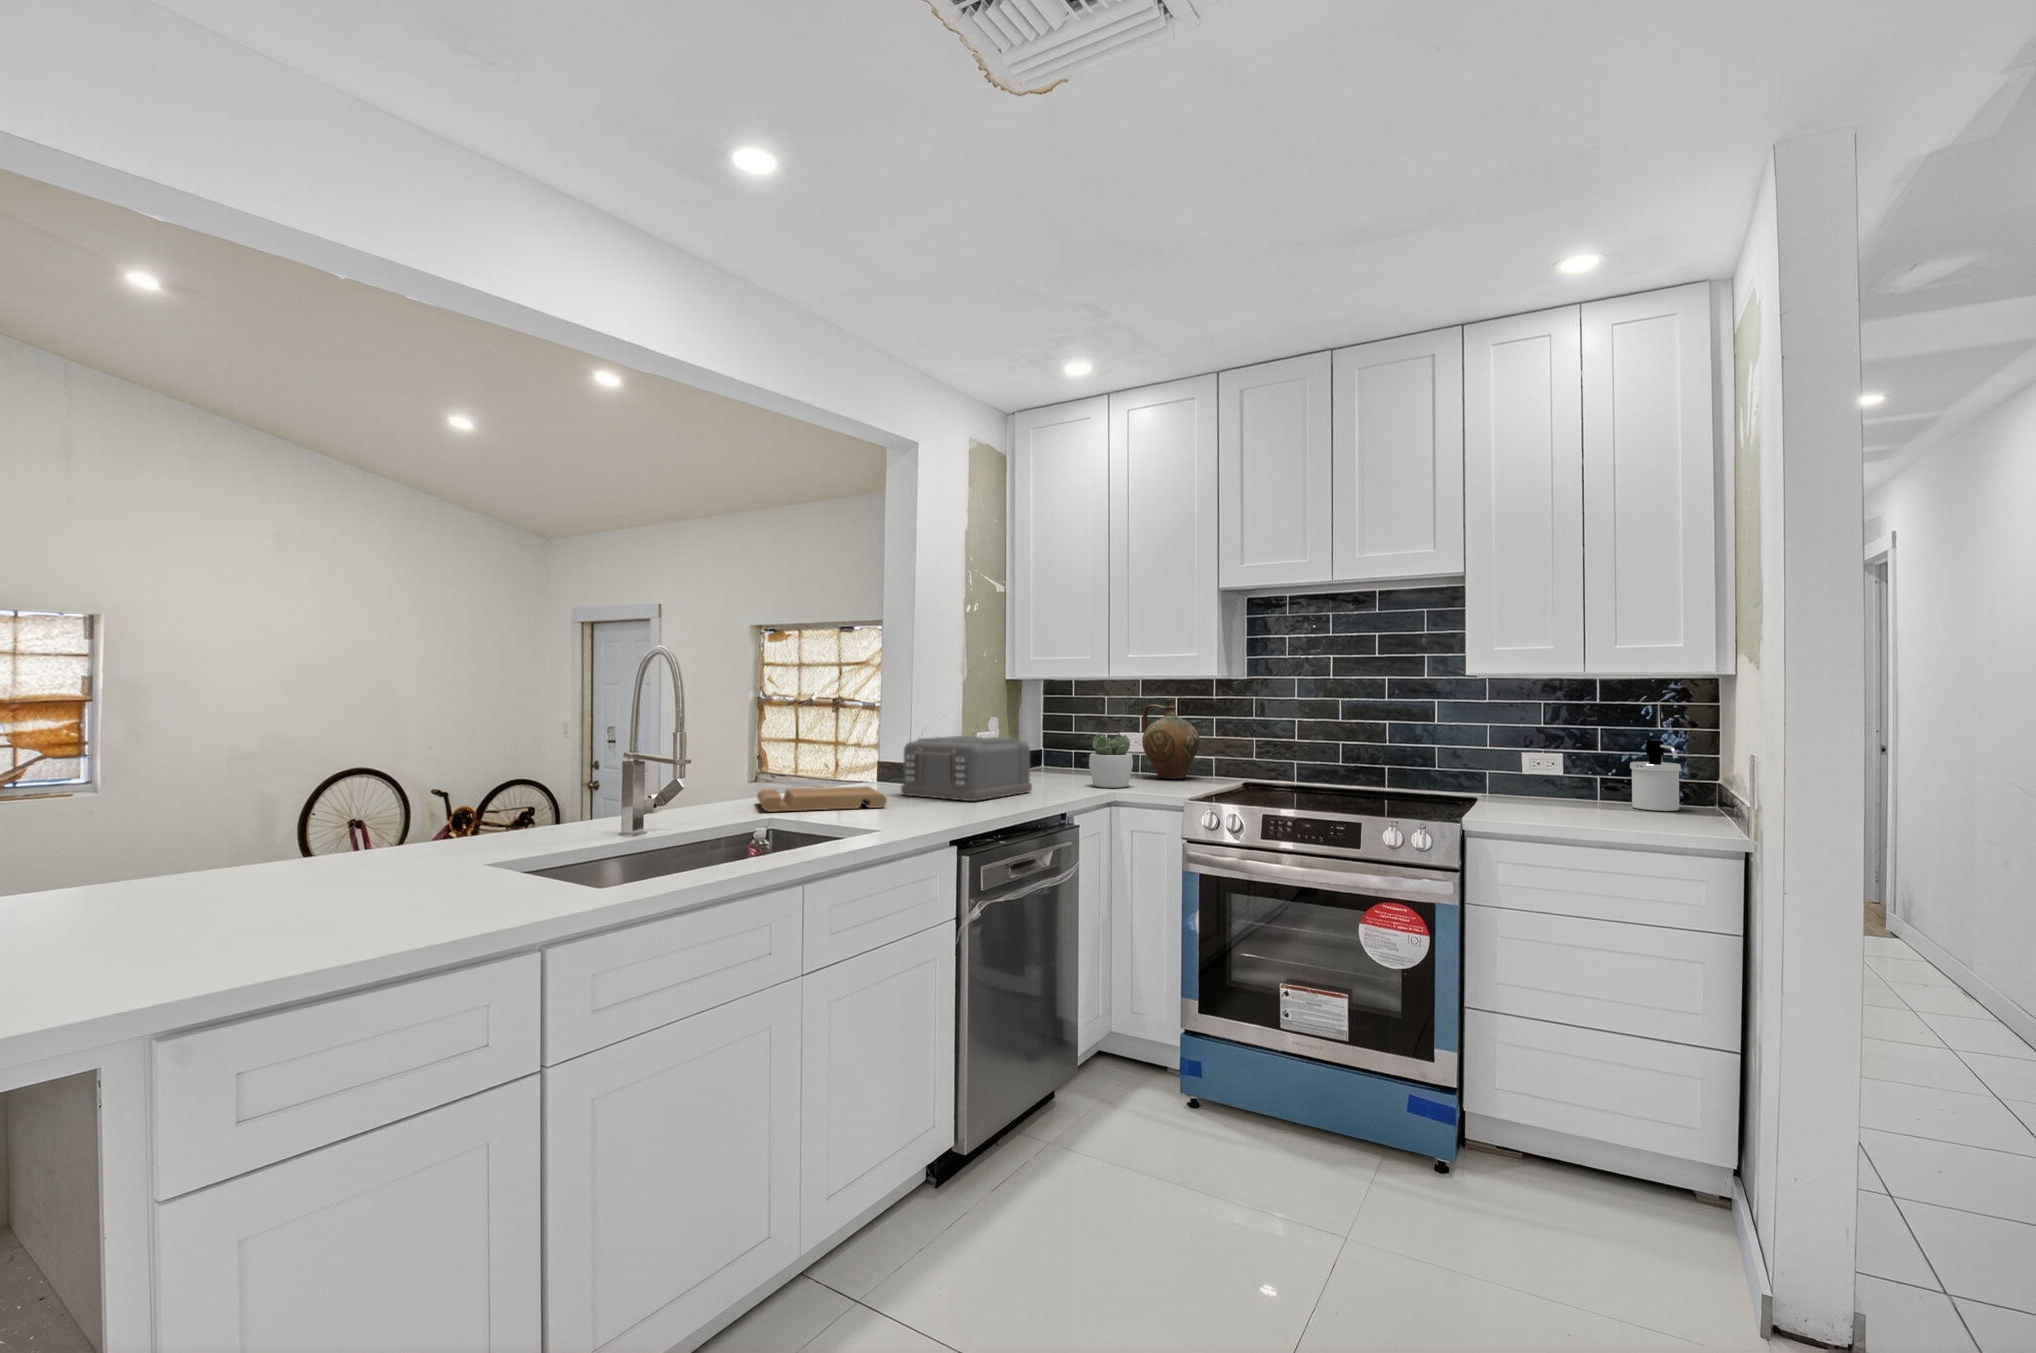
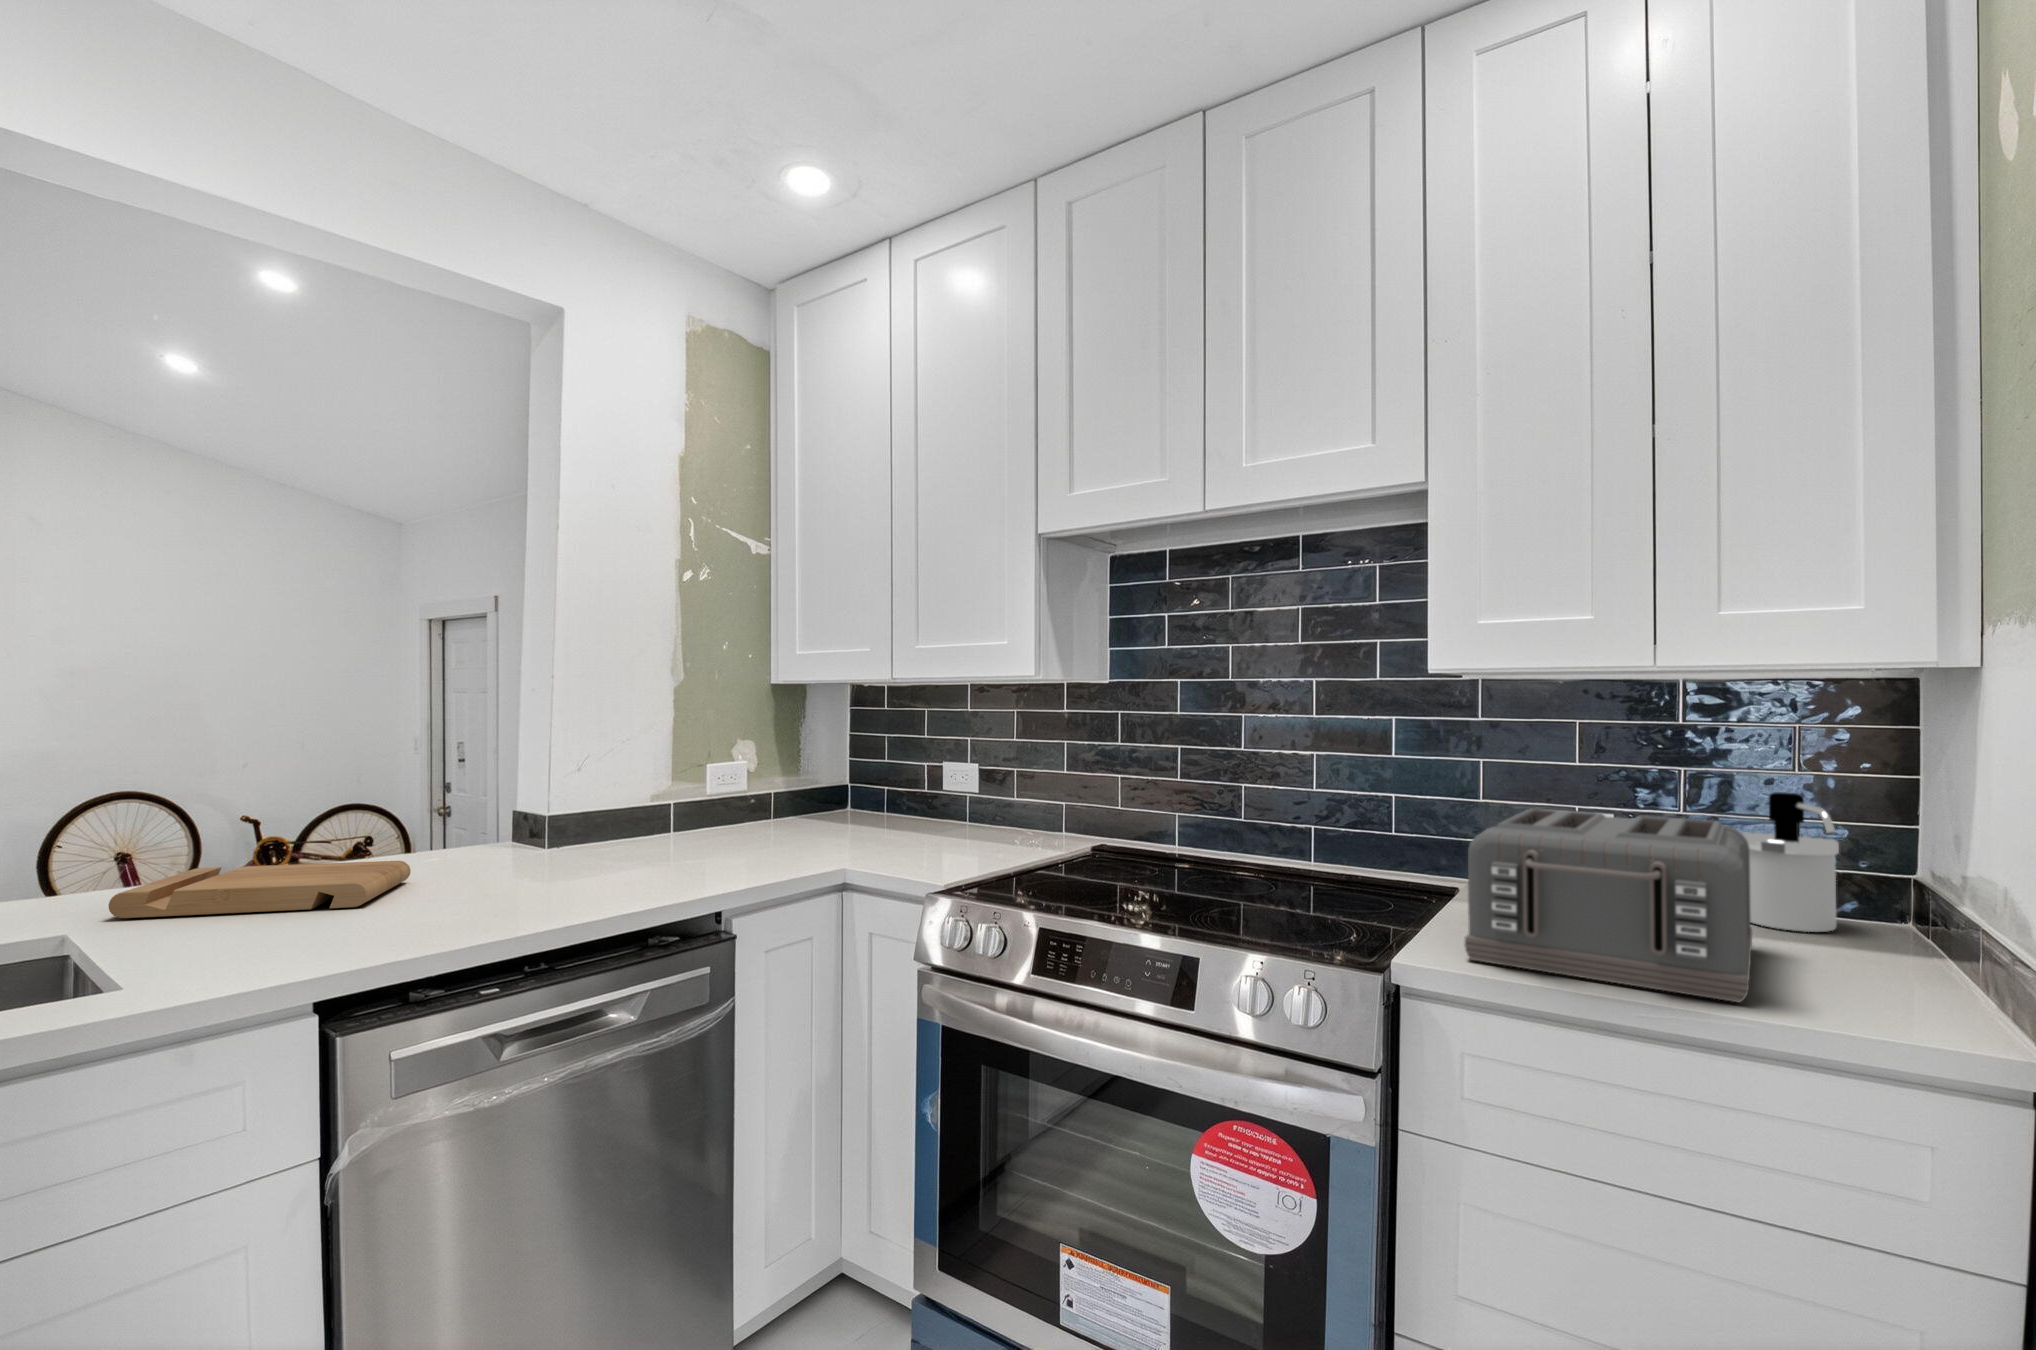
ceramic jug: present [1142,699,1200,779] -> none [953,711,1041,835]
succulent plant: present [1089,734,1133,788] -> none [833,768,907,856]
toaster: present [901,736,1032,801] -> present [1465,808,1752,1003]

